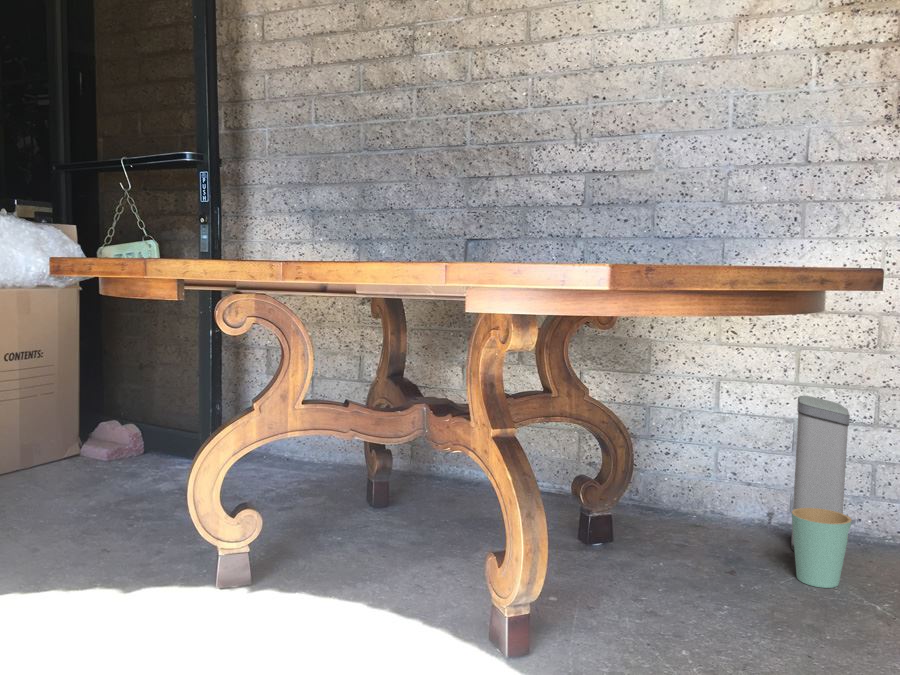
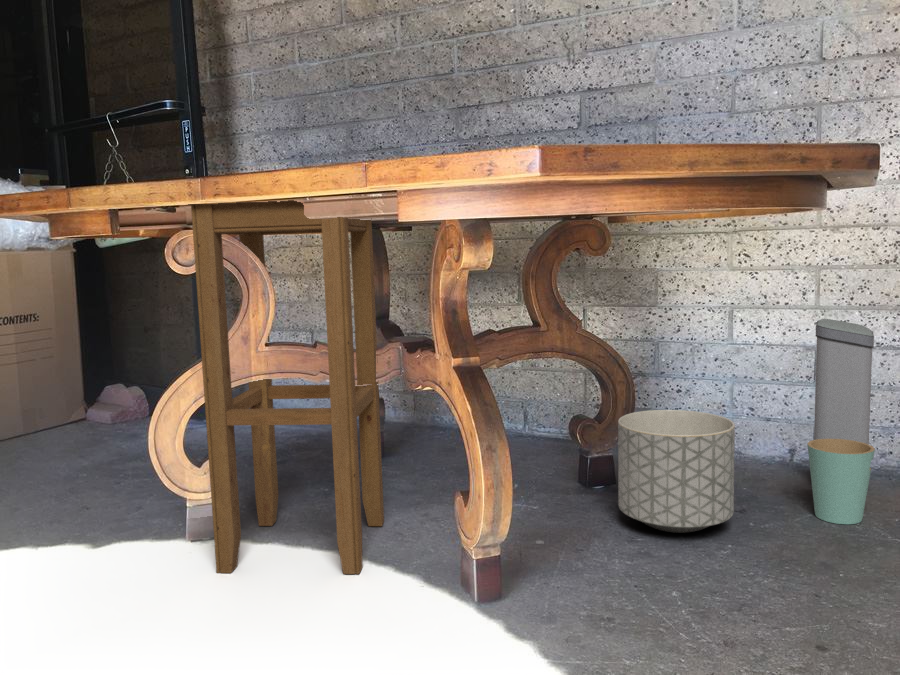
stool: none [246,268,414,625] -> present [188,200,384,574]
planter: none [622,476,731,592] -> present [618,410,735,533]

